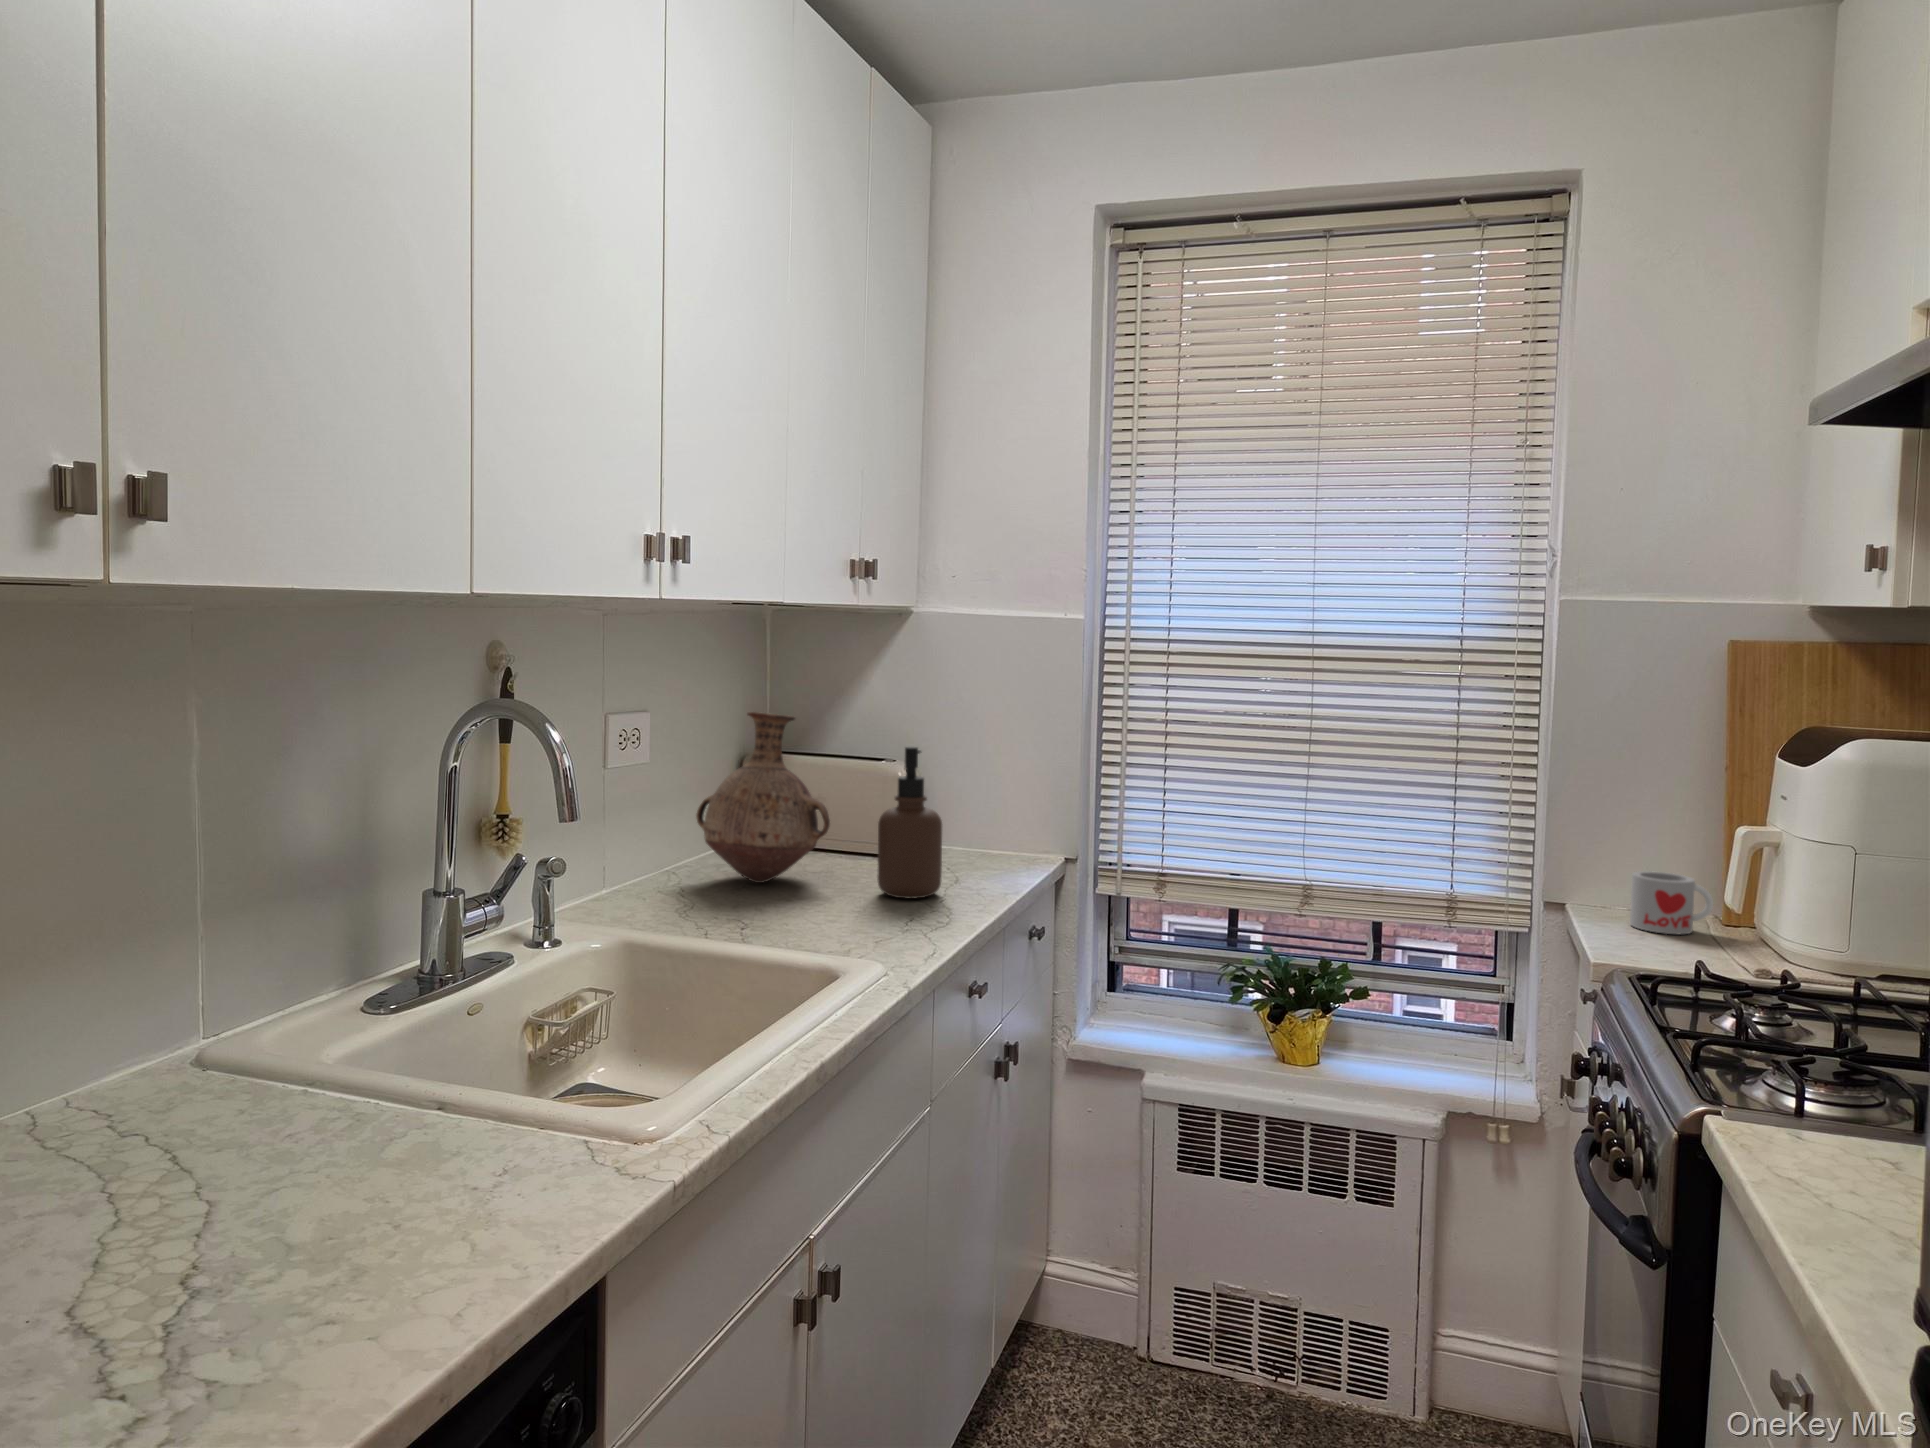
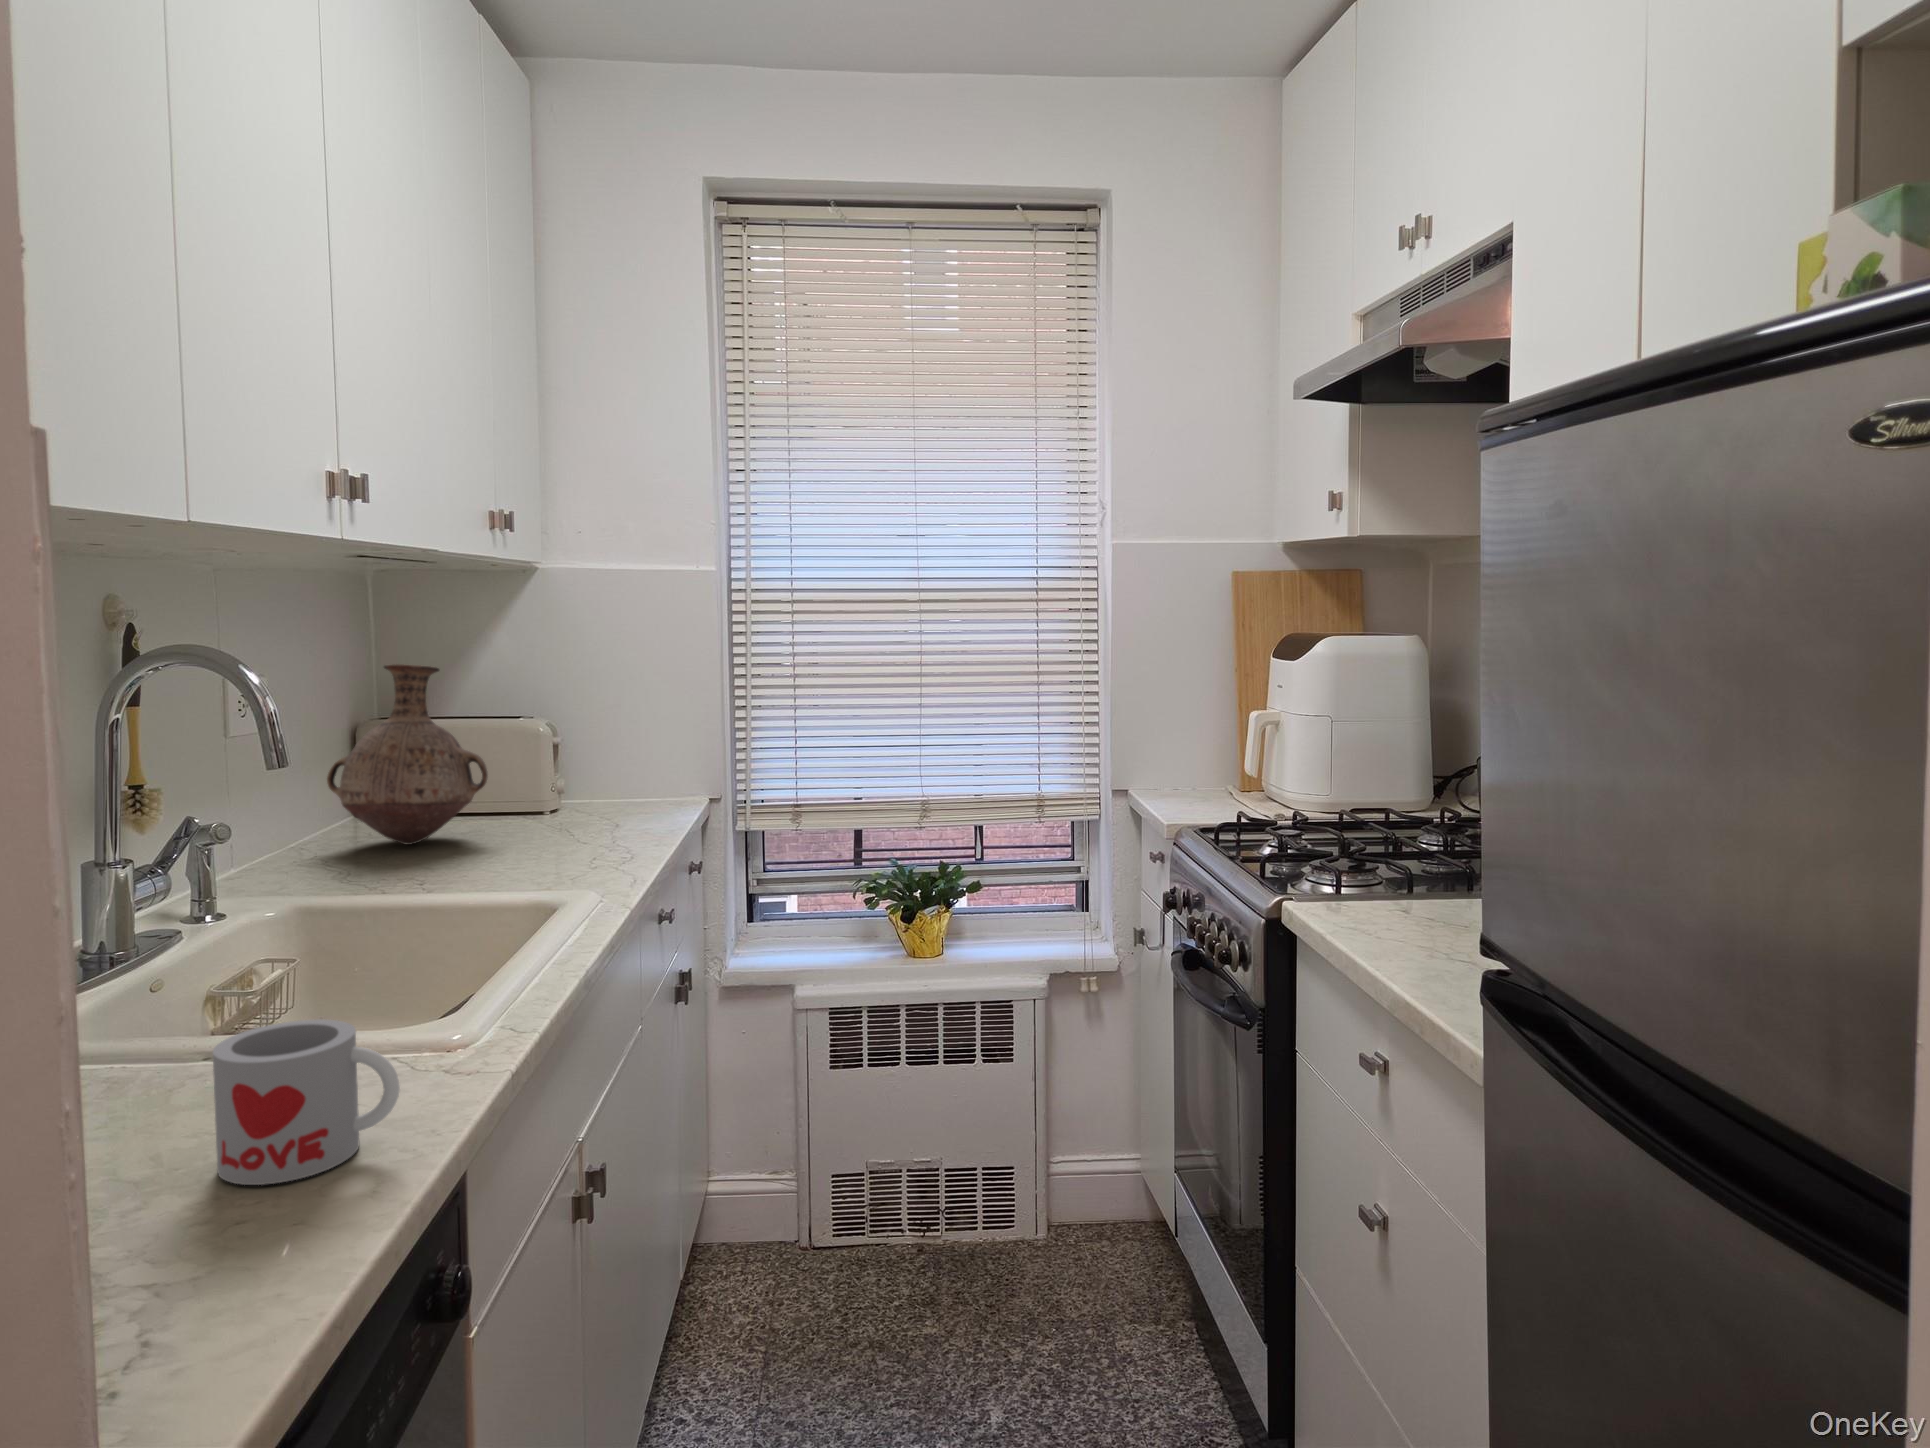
soap dispenser: present [877,747,942,898] -> none [547,690,615,840]
mug: present [1630,871,1713,934] -> present [213,1019,400,1185]

